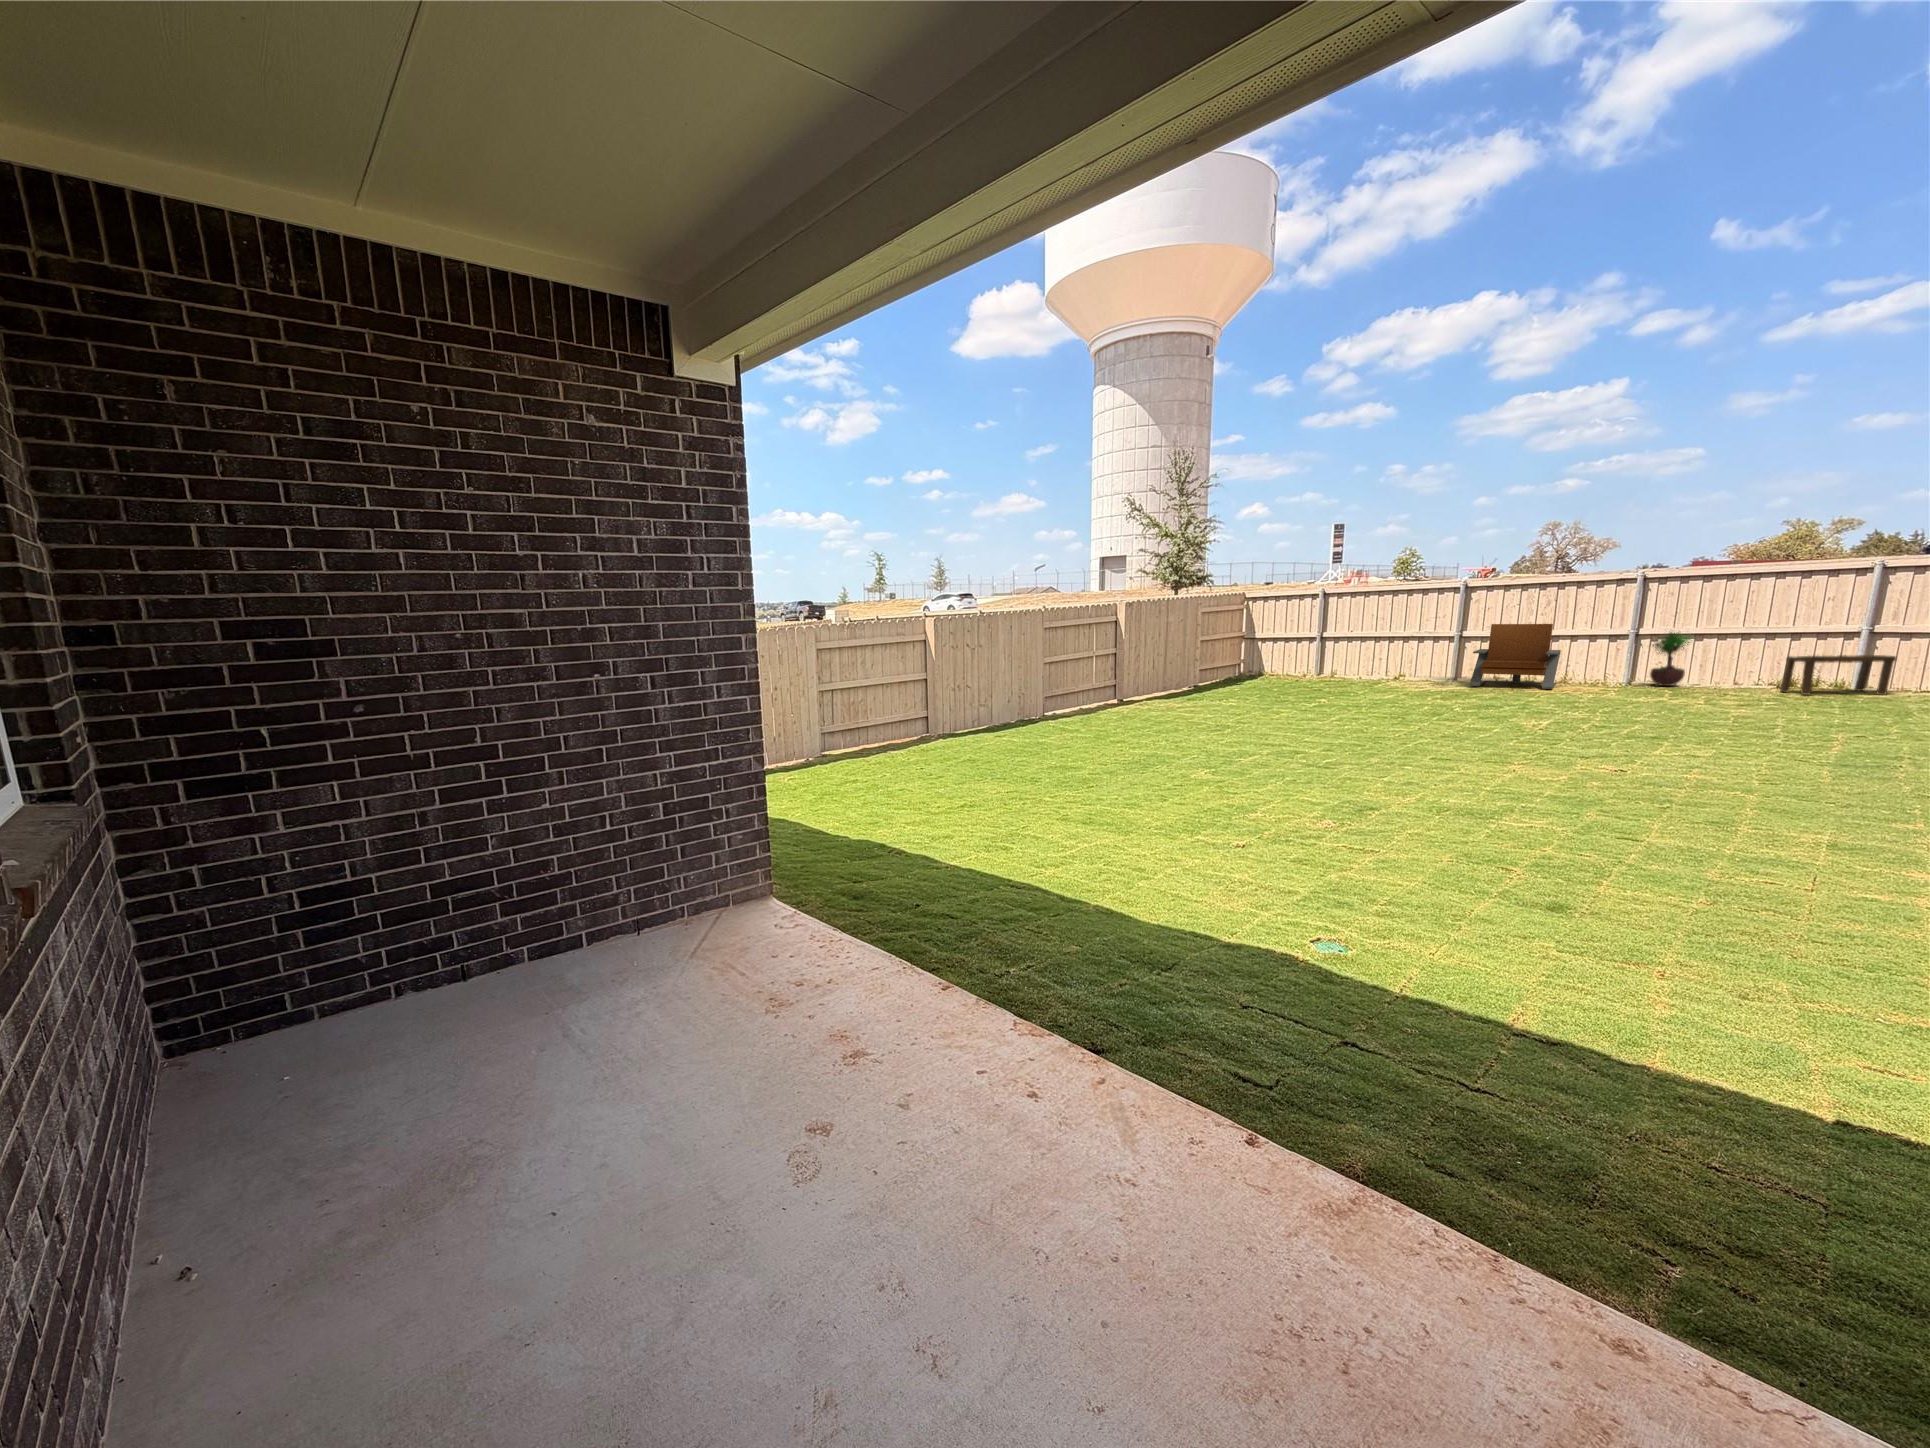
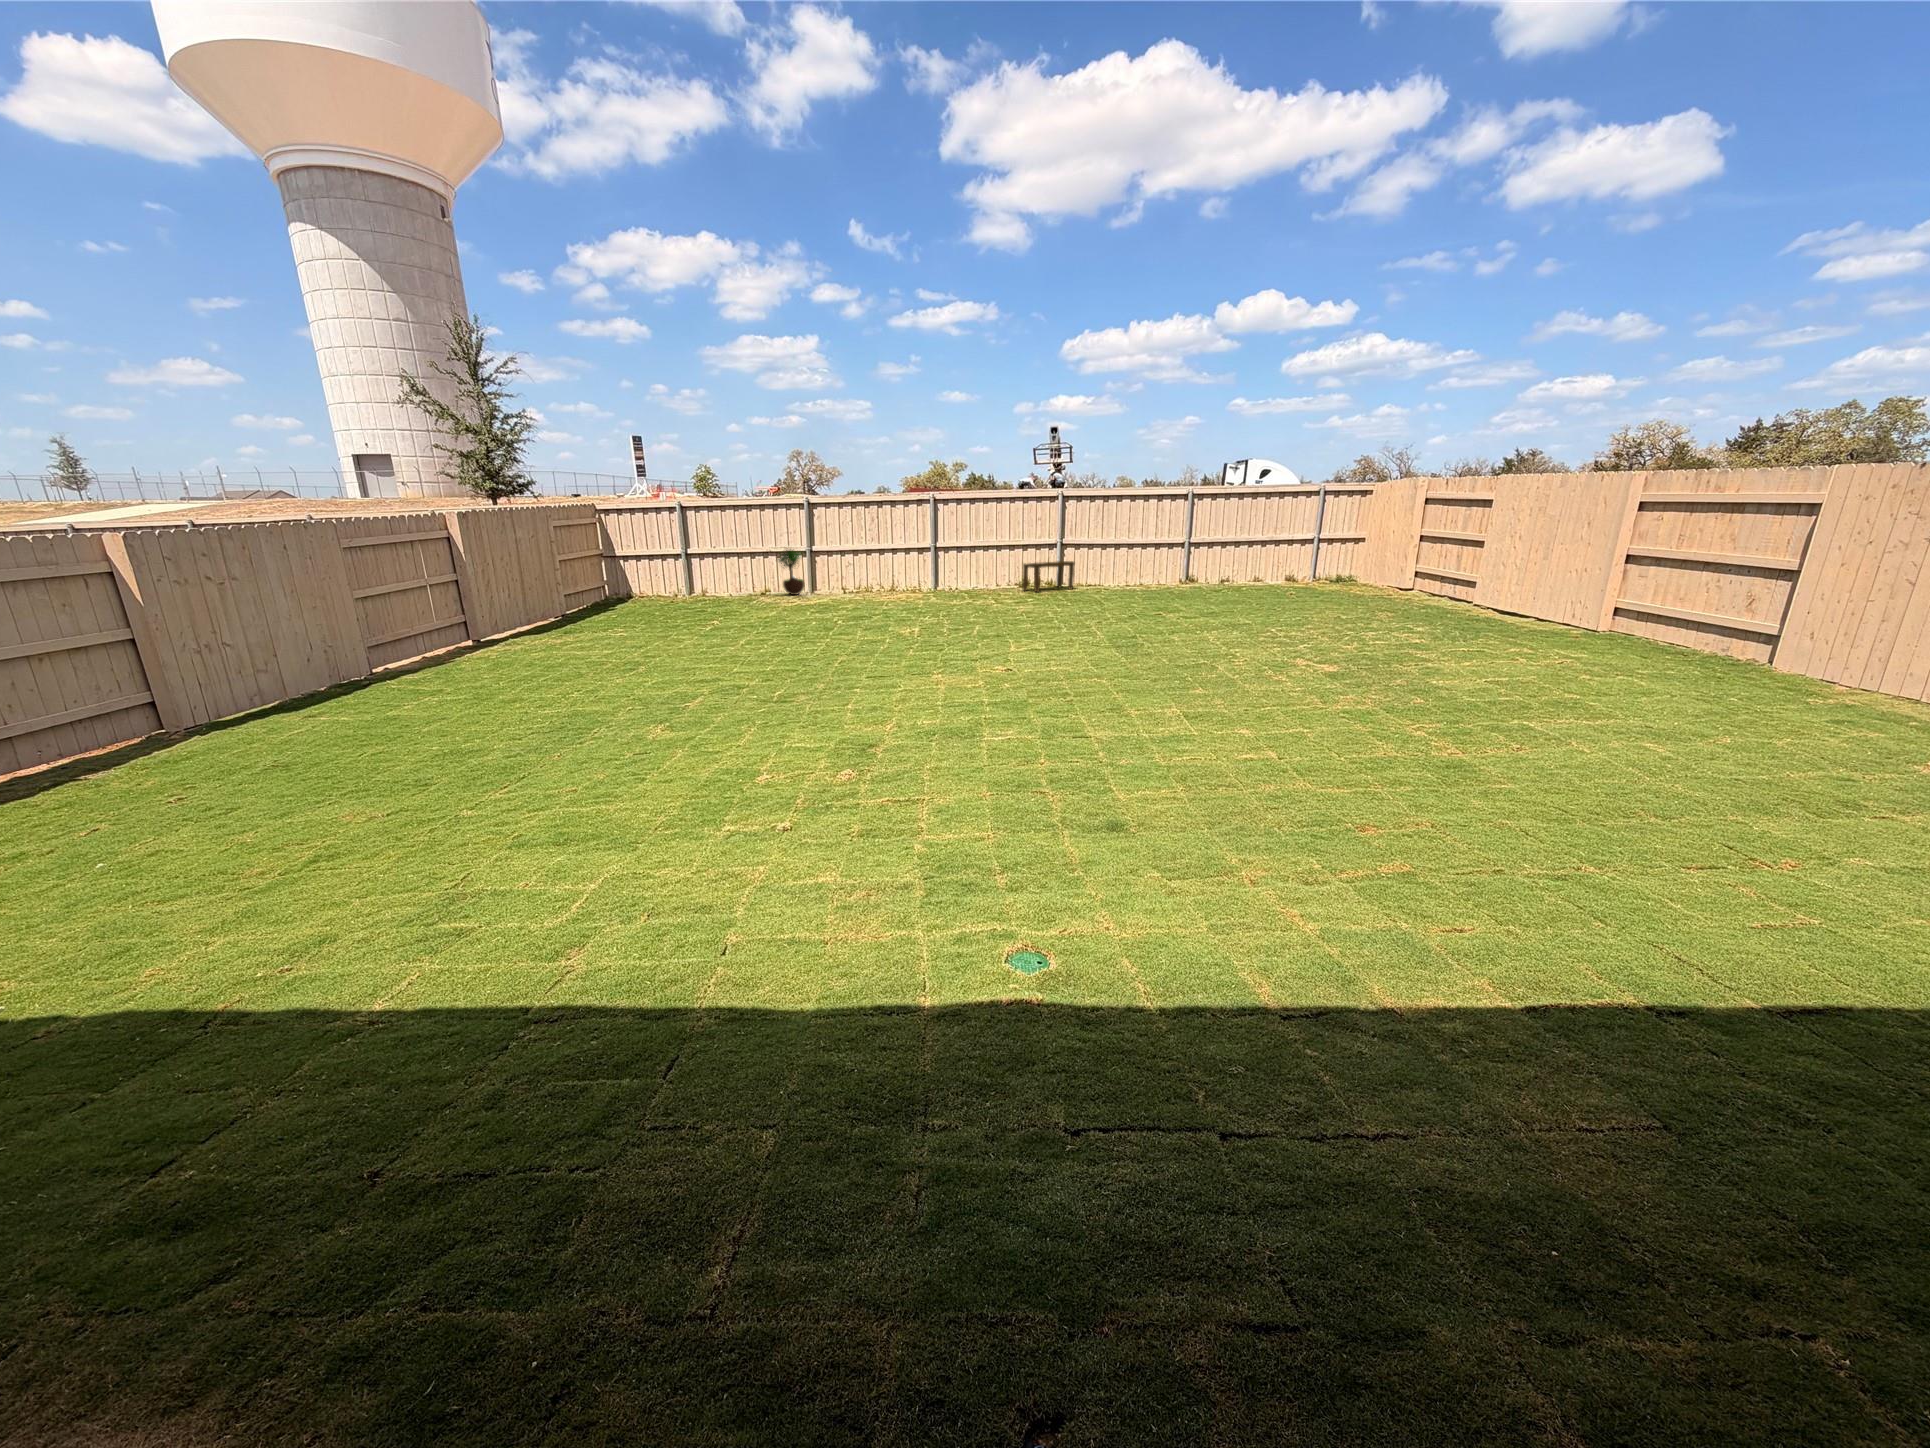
lounge chair: present [1469,624,1561,689] -> none [828,539,891,598]
potted tree: present [1650,632,1690,686] -> present [778,549,804,595]

